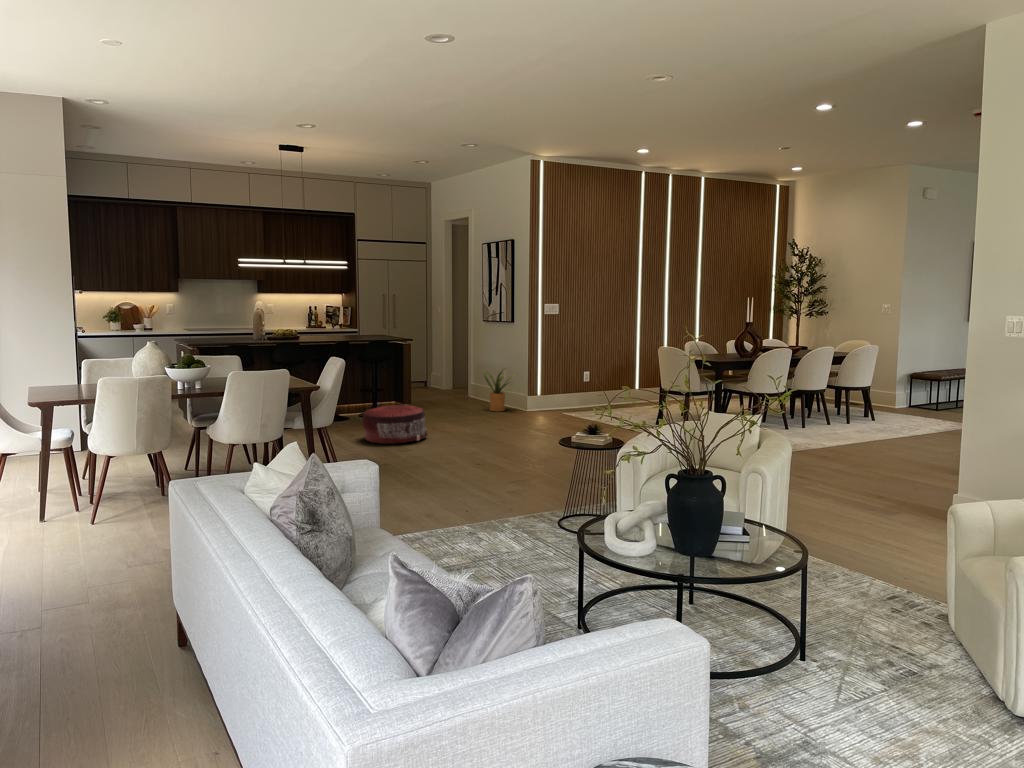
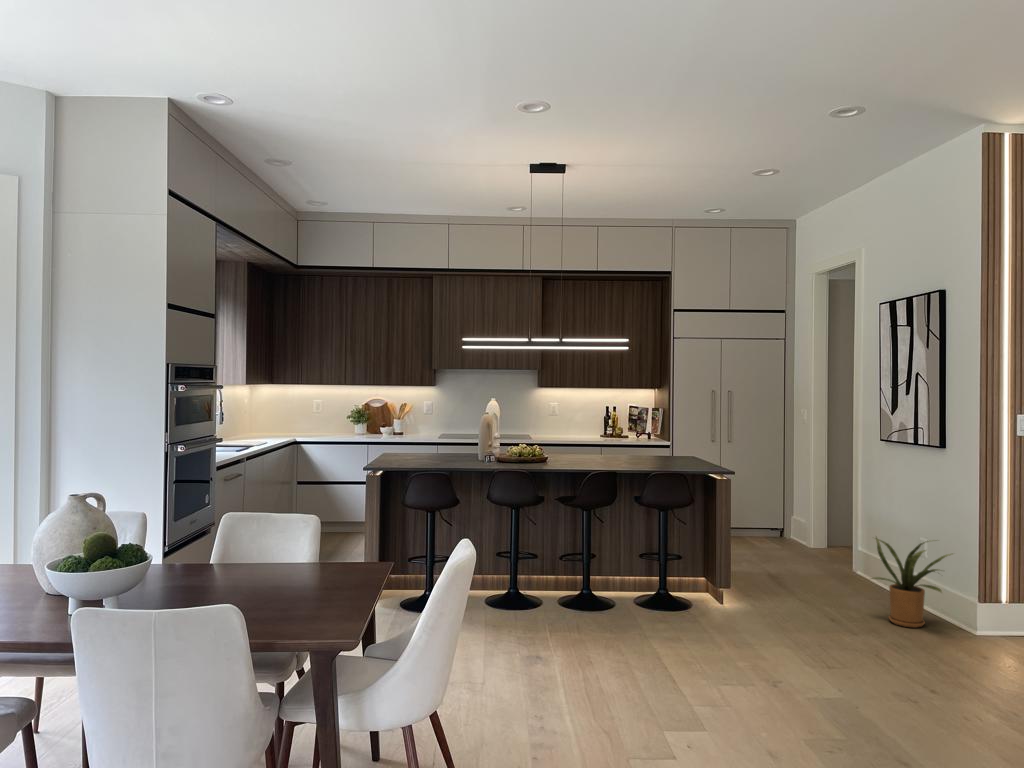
pouf: present [362,405,427,444] -> none [588,616,729,728]

